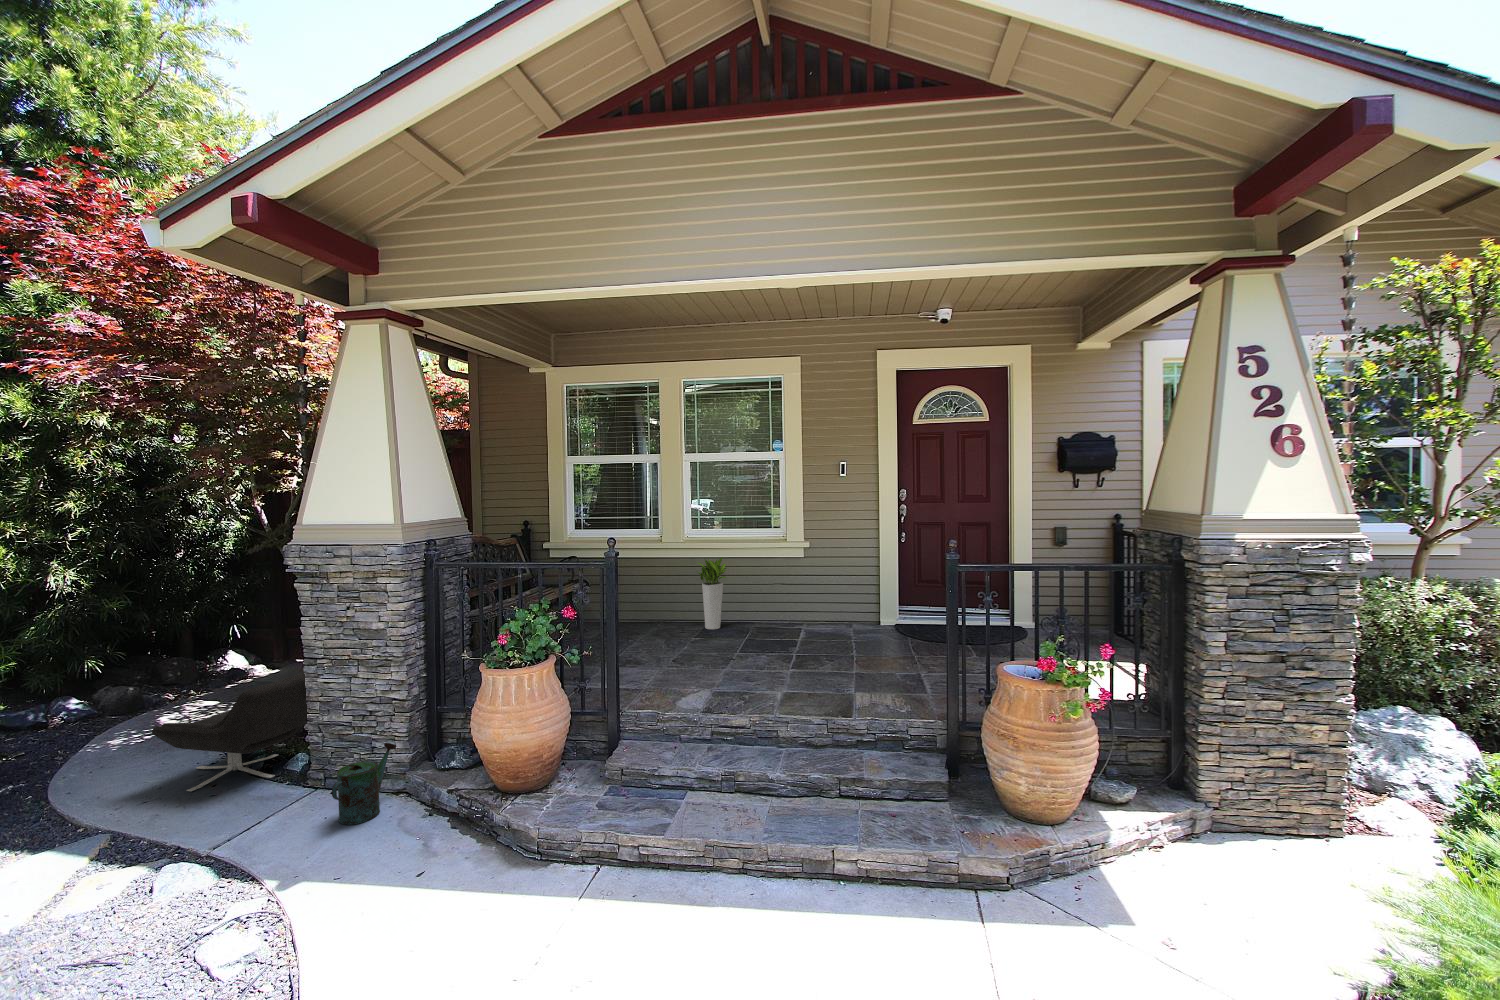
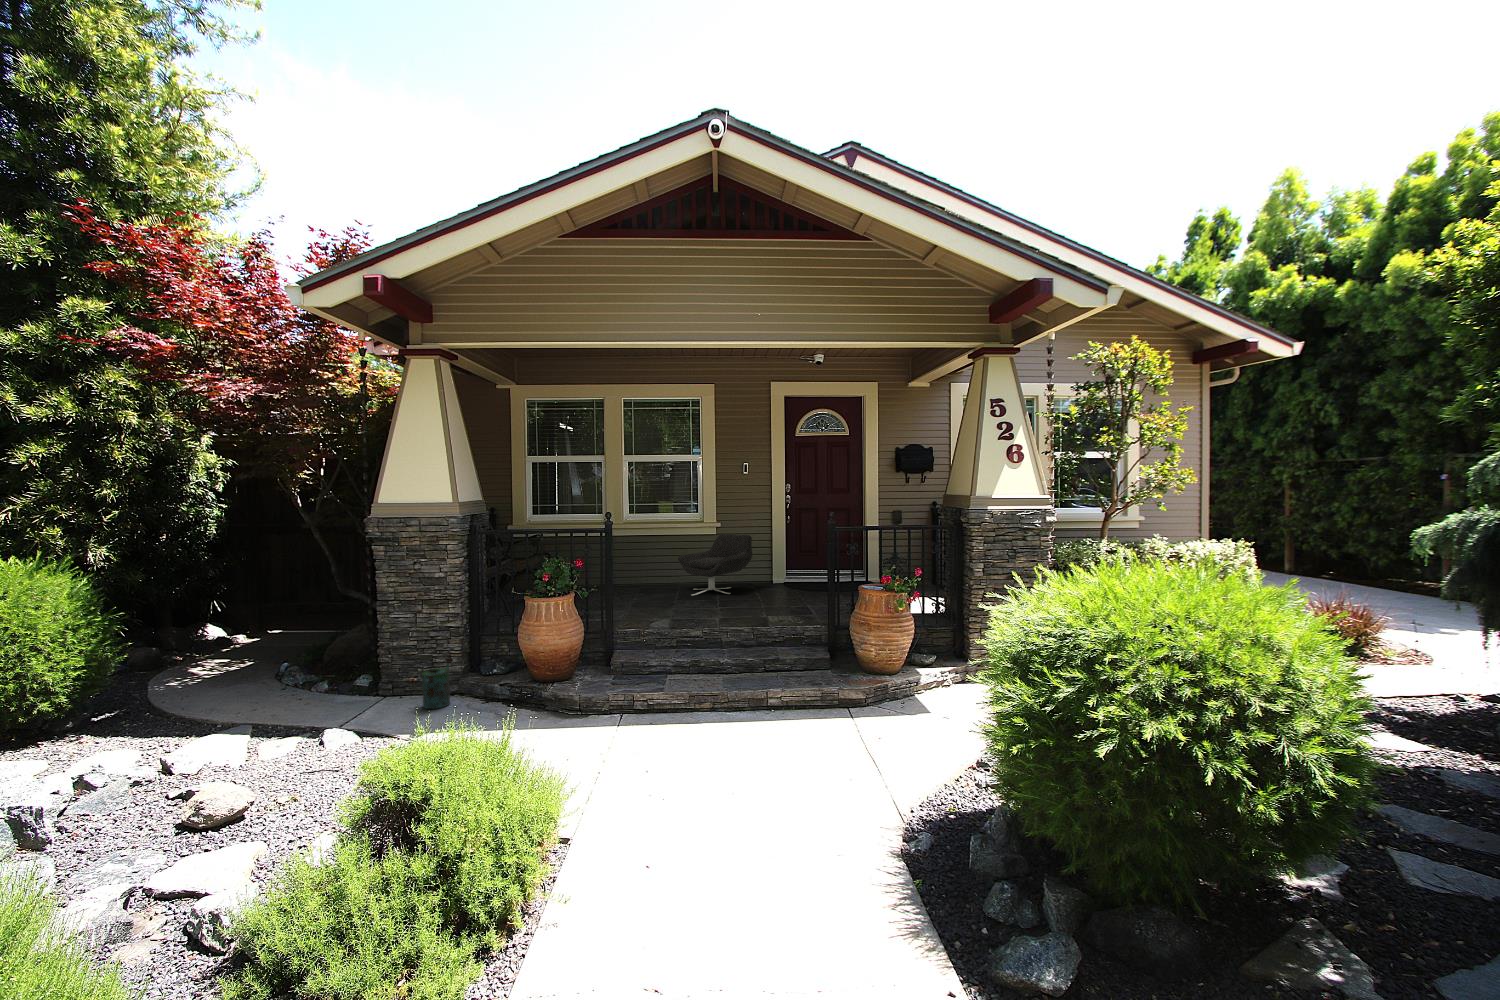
planter: present [698,557,726,629] -> none [636,533,663,589]
lounge chair: present [152,672,307,791] -> present [678,534,752,595]

